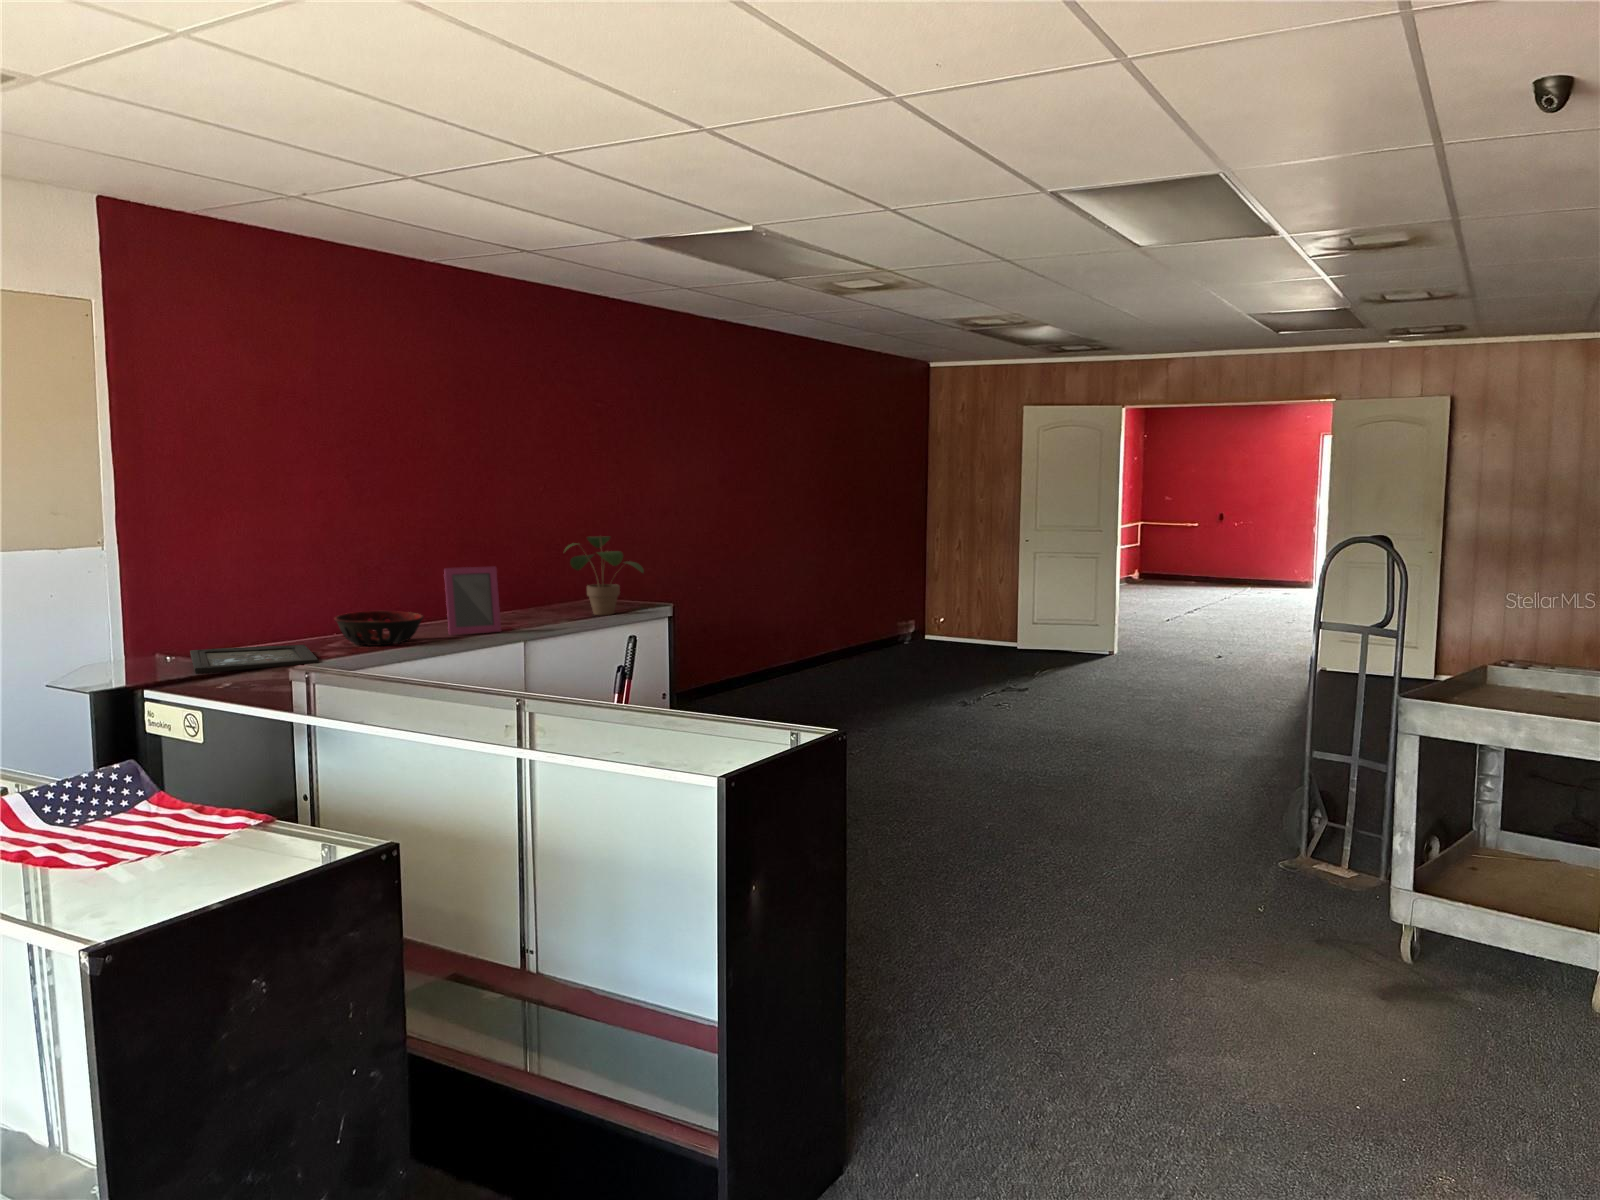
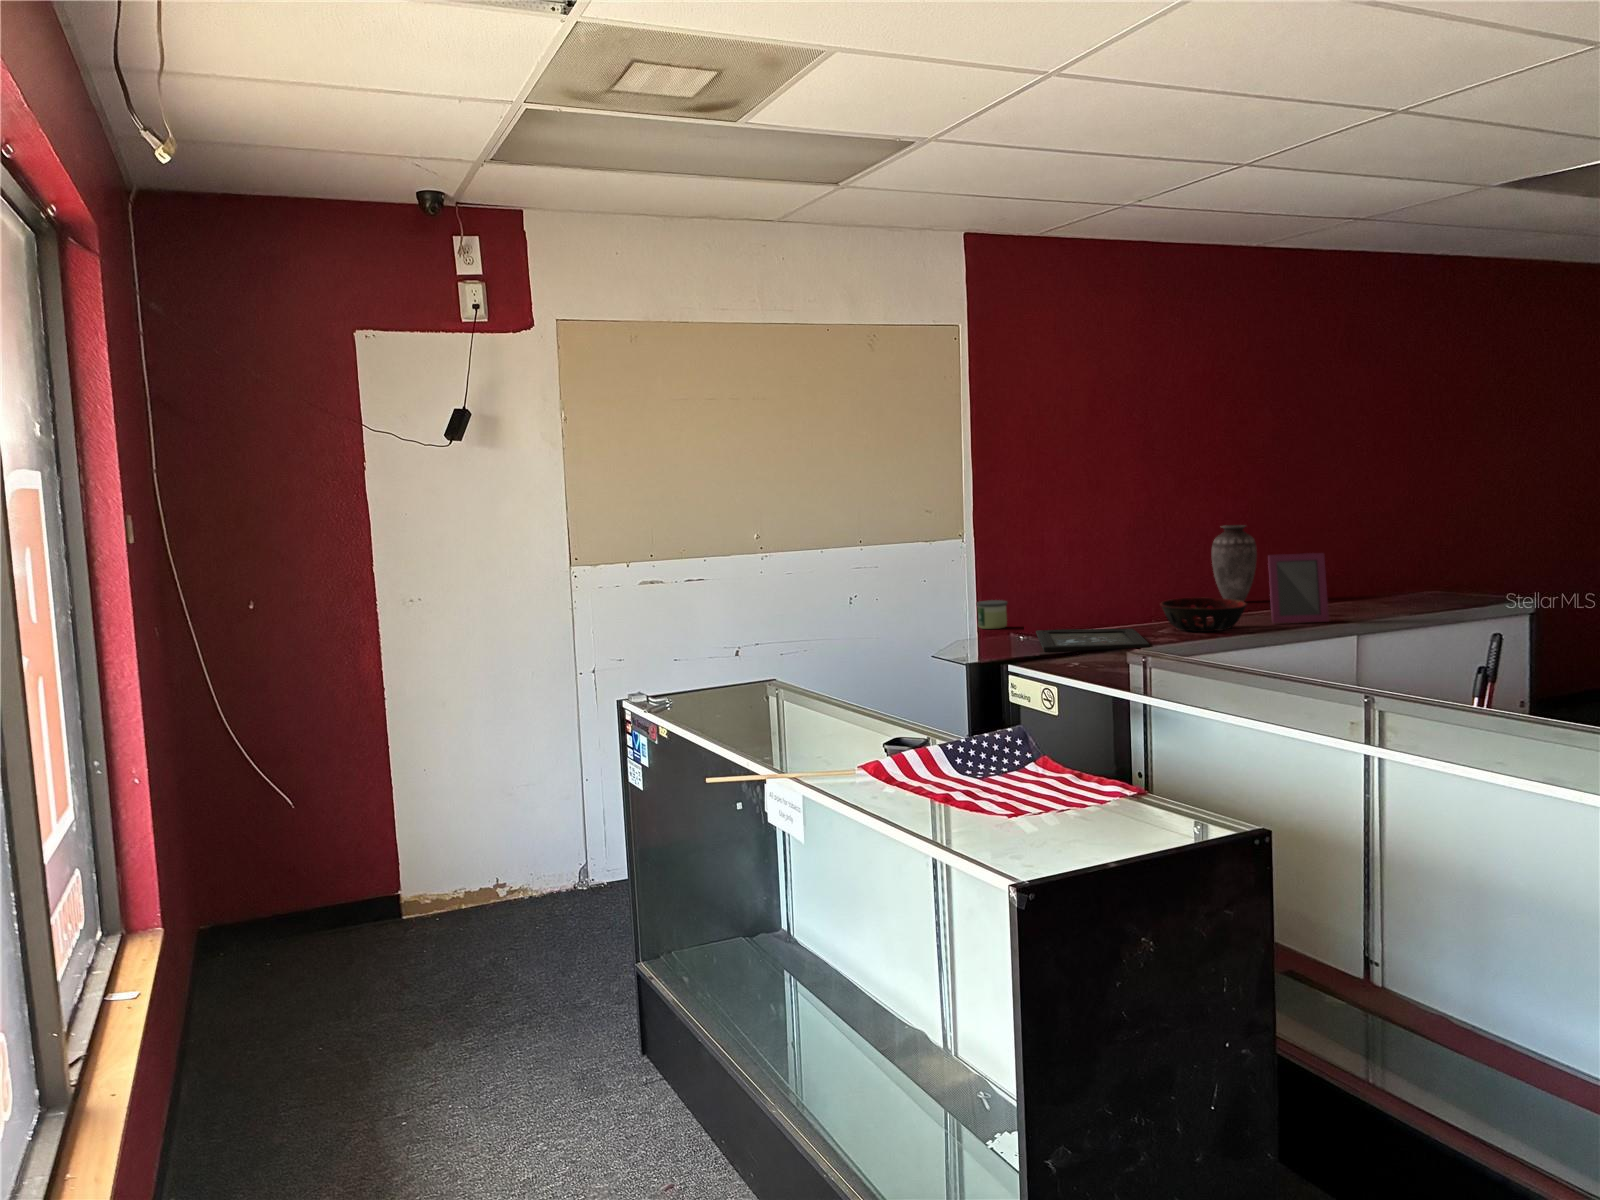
potted plant: present [565,536,644,615] -> none [1399,516,1500,606]
vase: none [396,540,440,617] -> present [1212,525,1257,602]
candle: none [120,619,161,652] -> present [976,600,1008,629]

